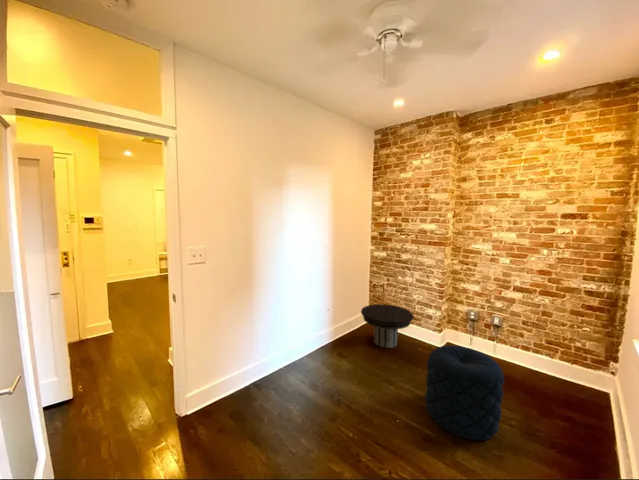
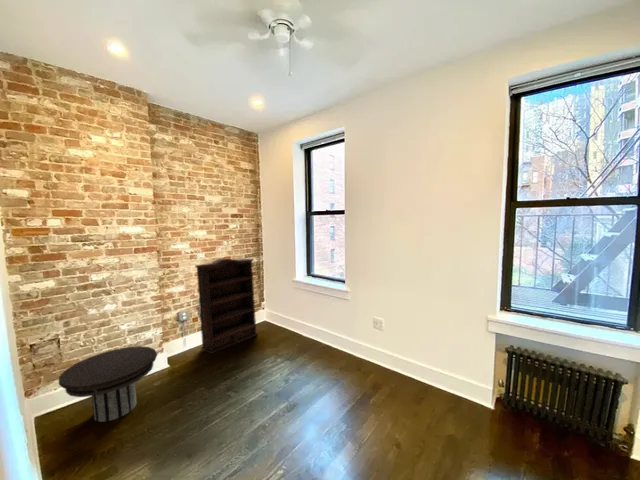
bookshelf: none [481,269,573,393] -> present [196,258,257,354]
pouf: present [425,345,504,440] -> none [244,321,301,393]

